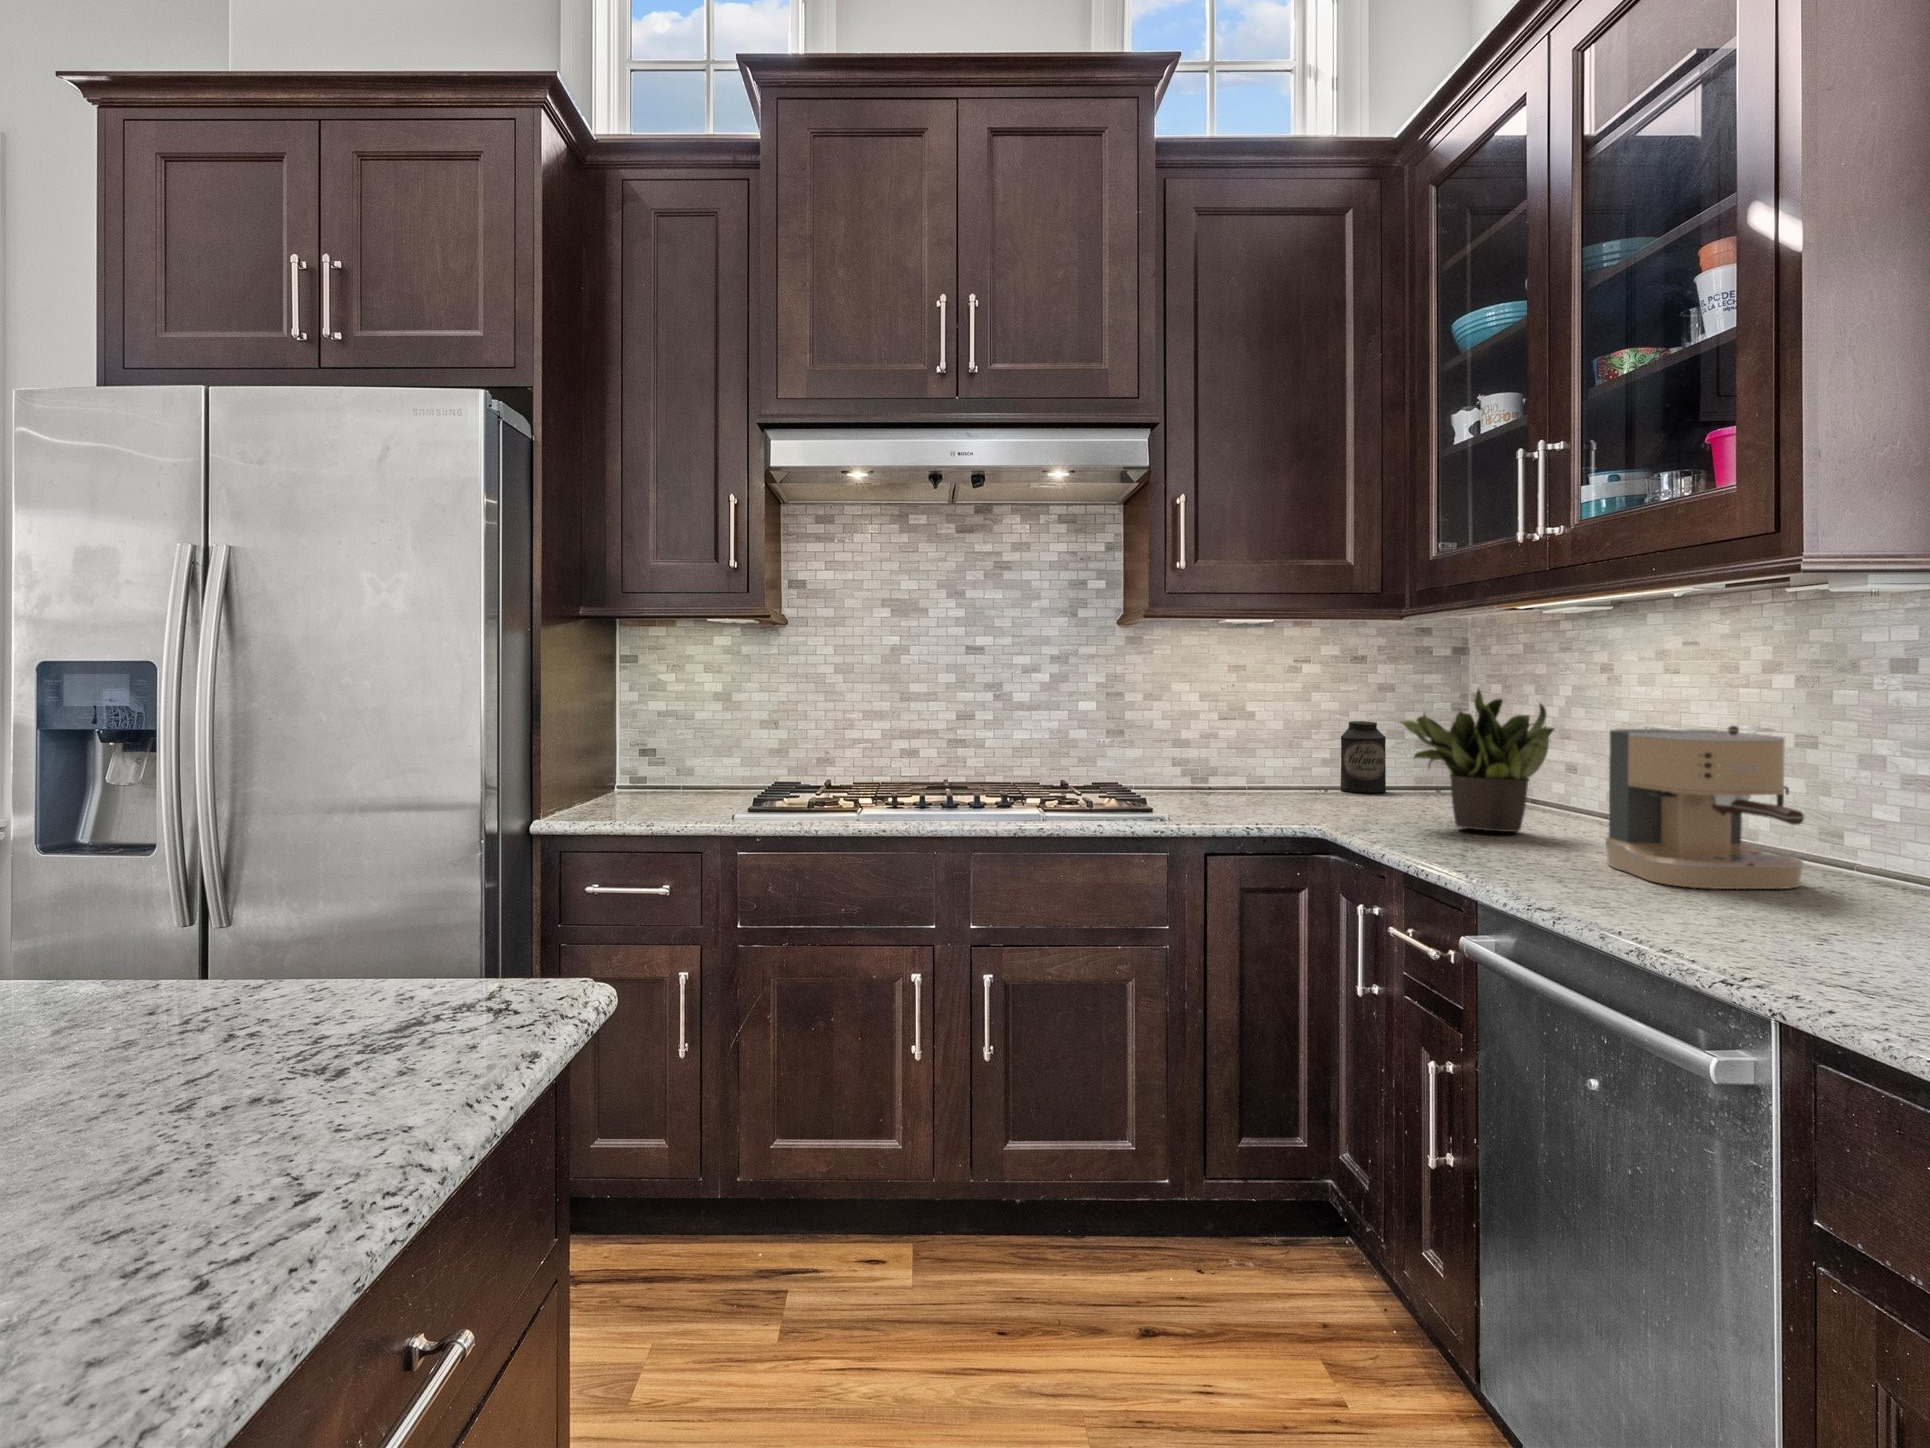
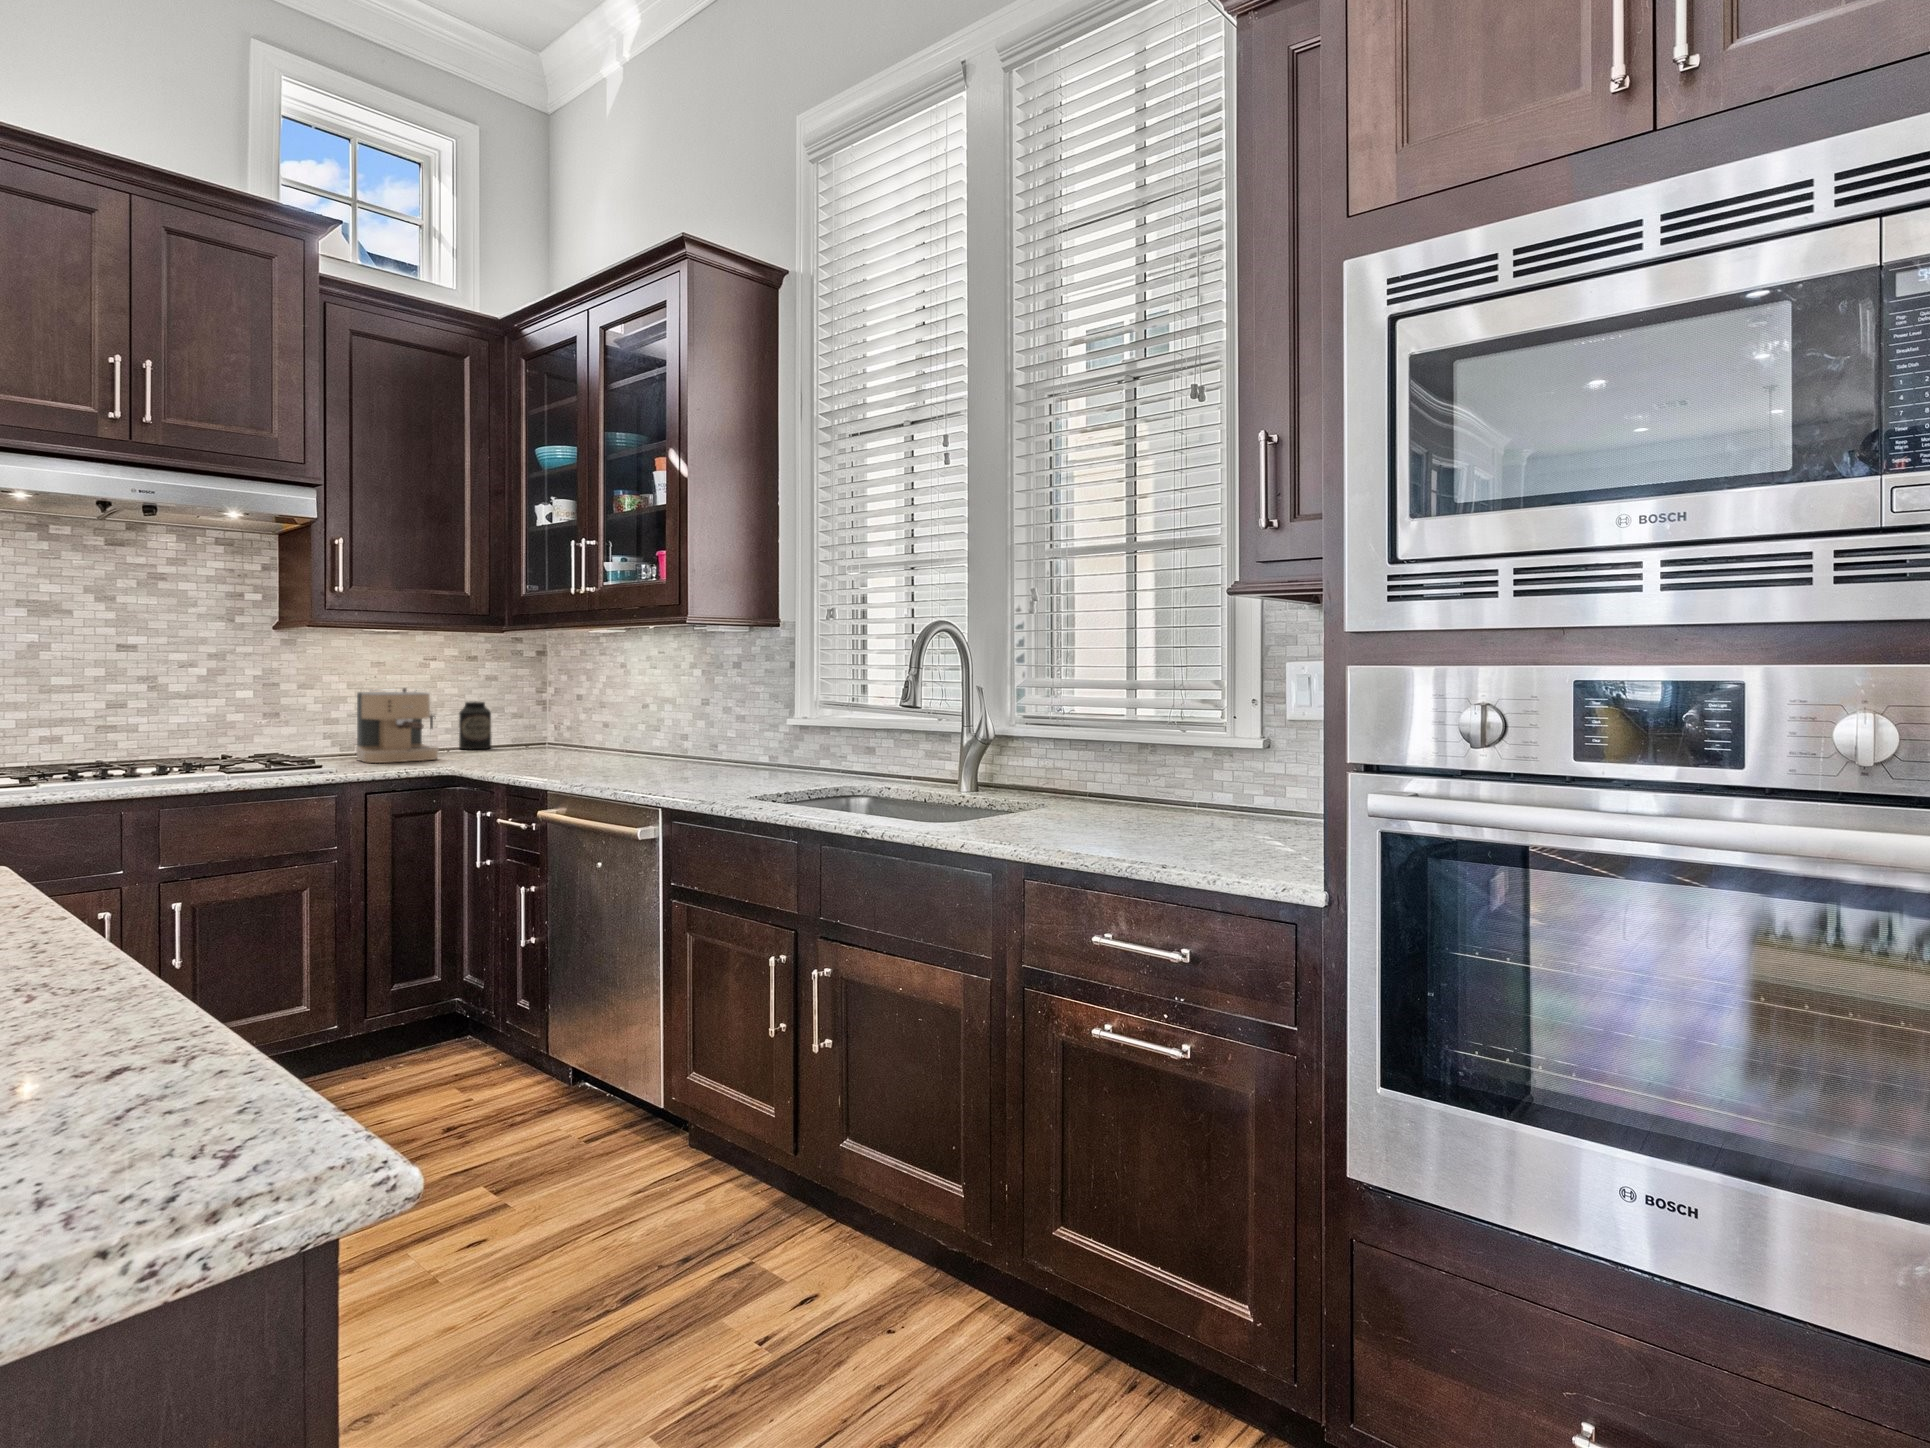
potted plant: present [1400,689,1554,832] -> none [500,675,594,760]
coffee maker: present [1605,726,1804,889] -> present [356,688,439,763]

